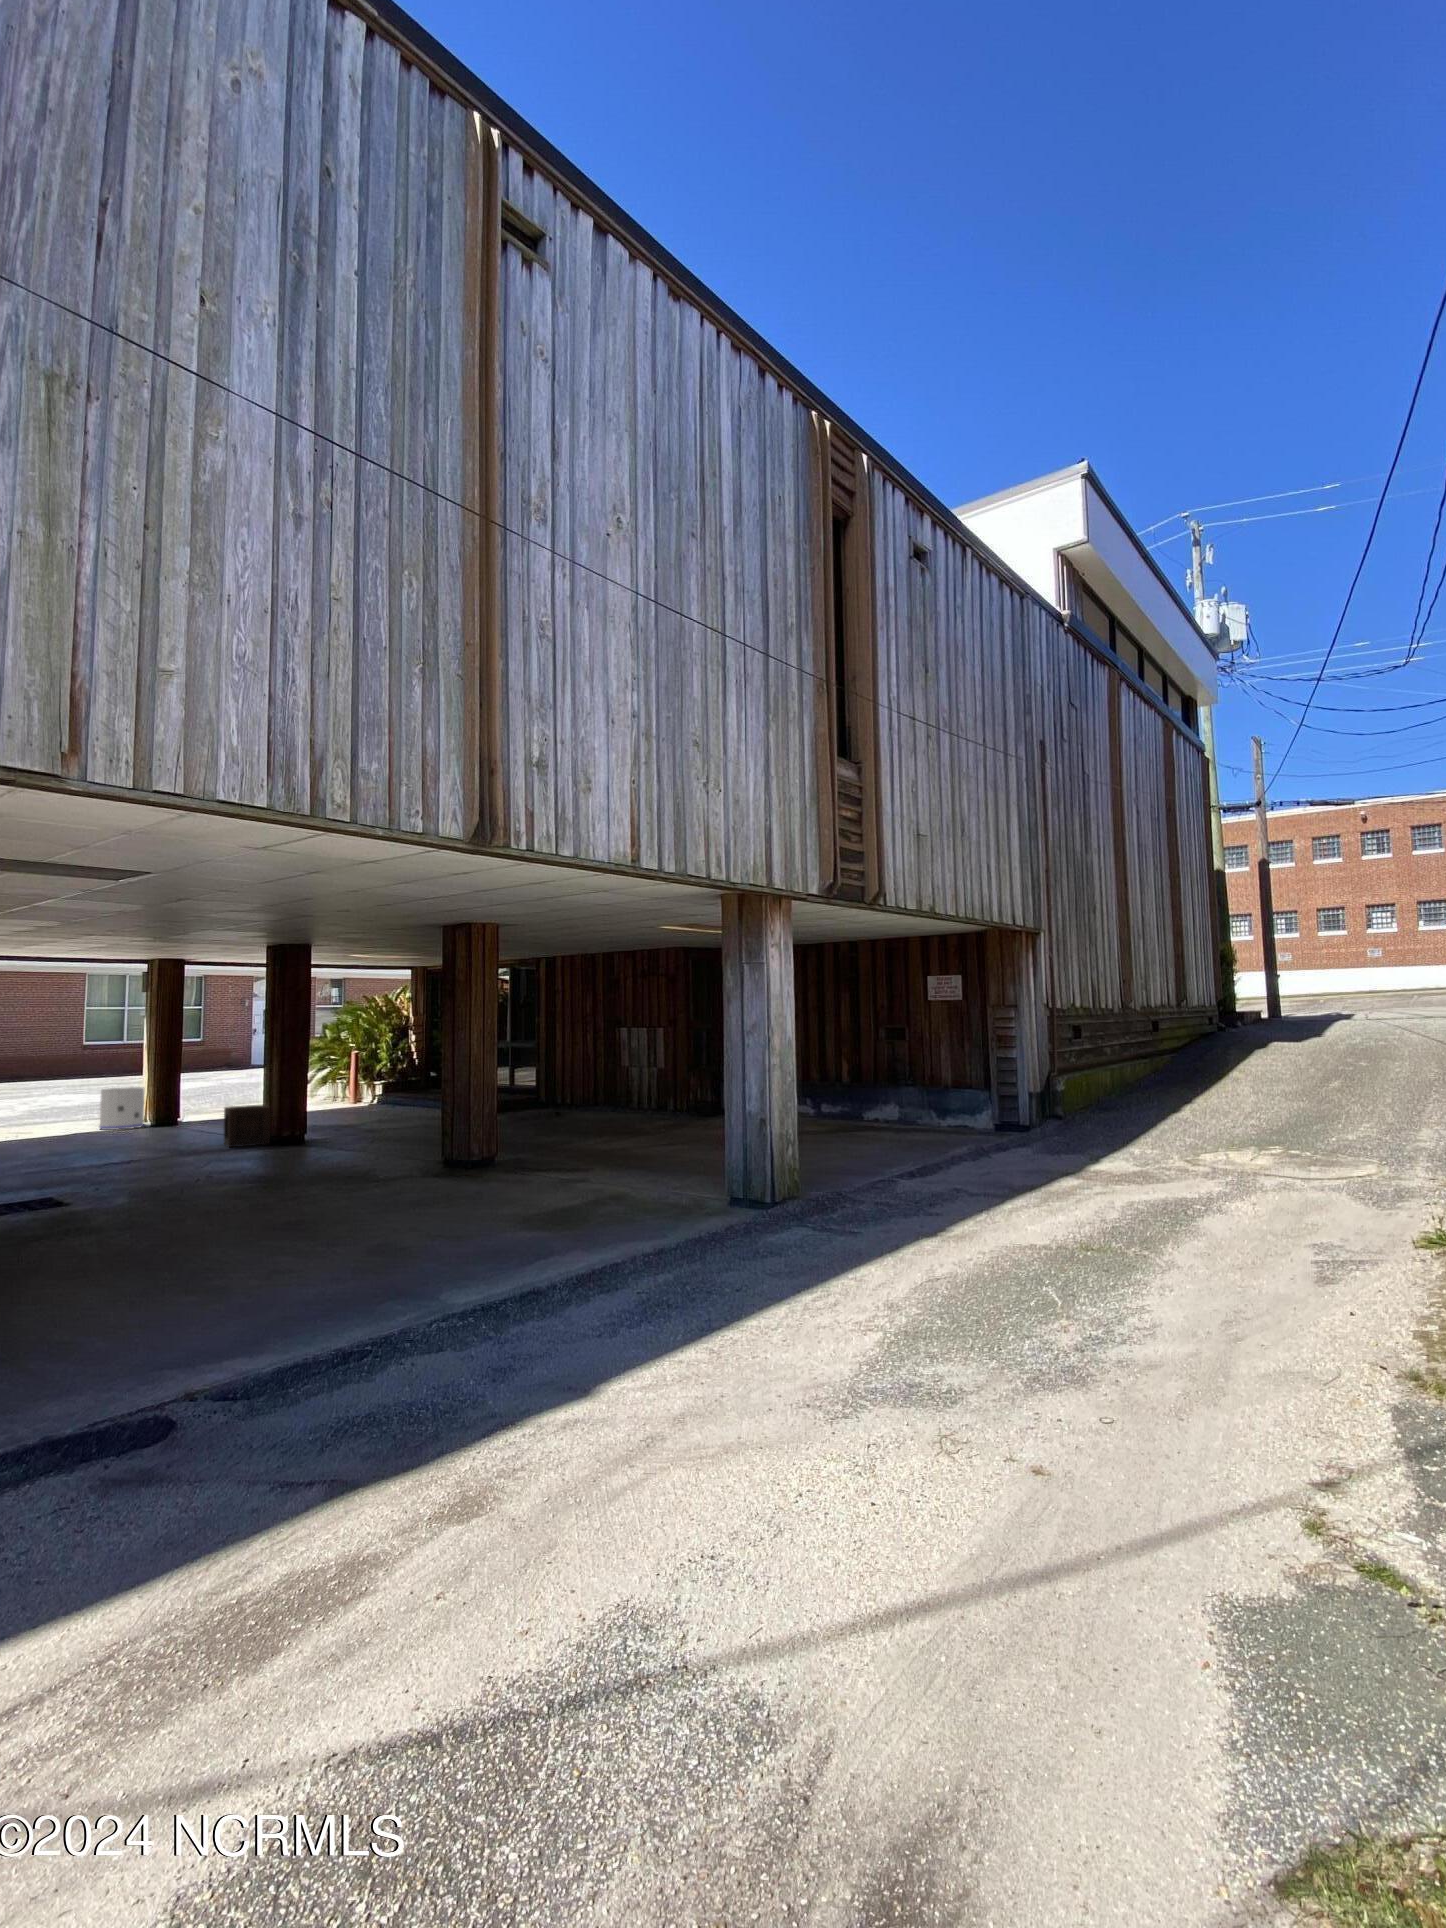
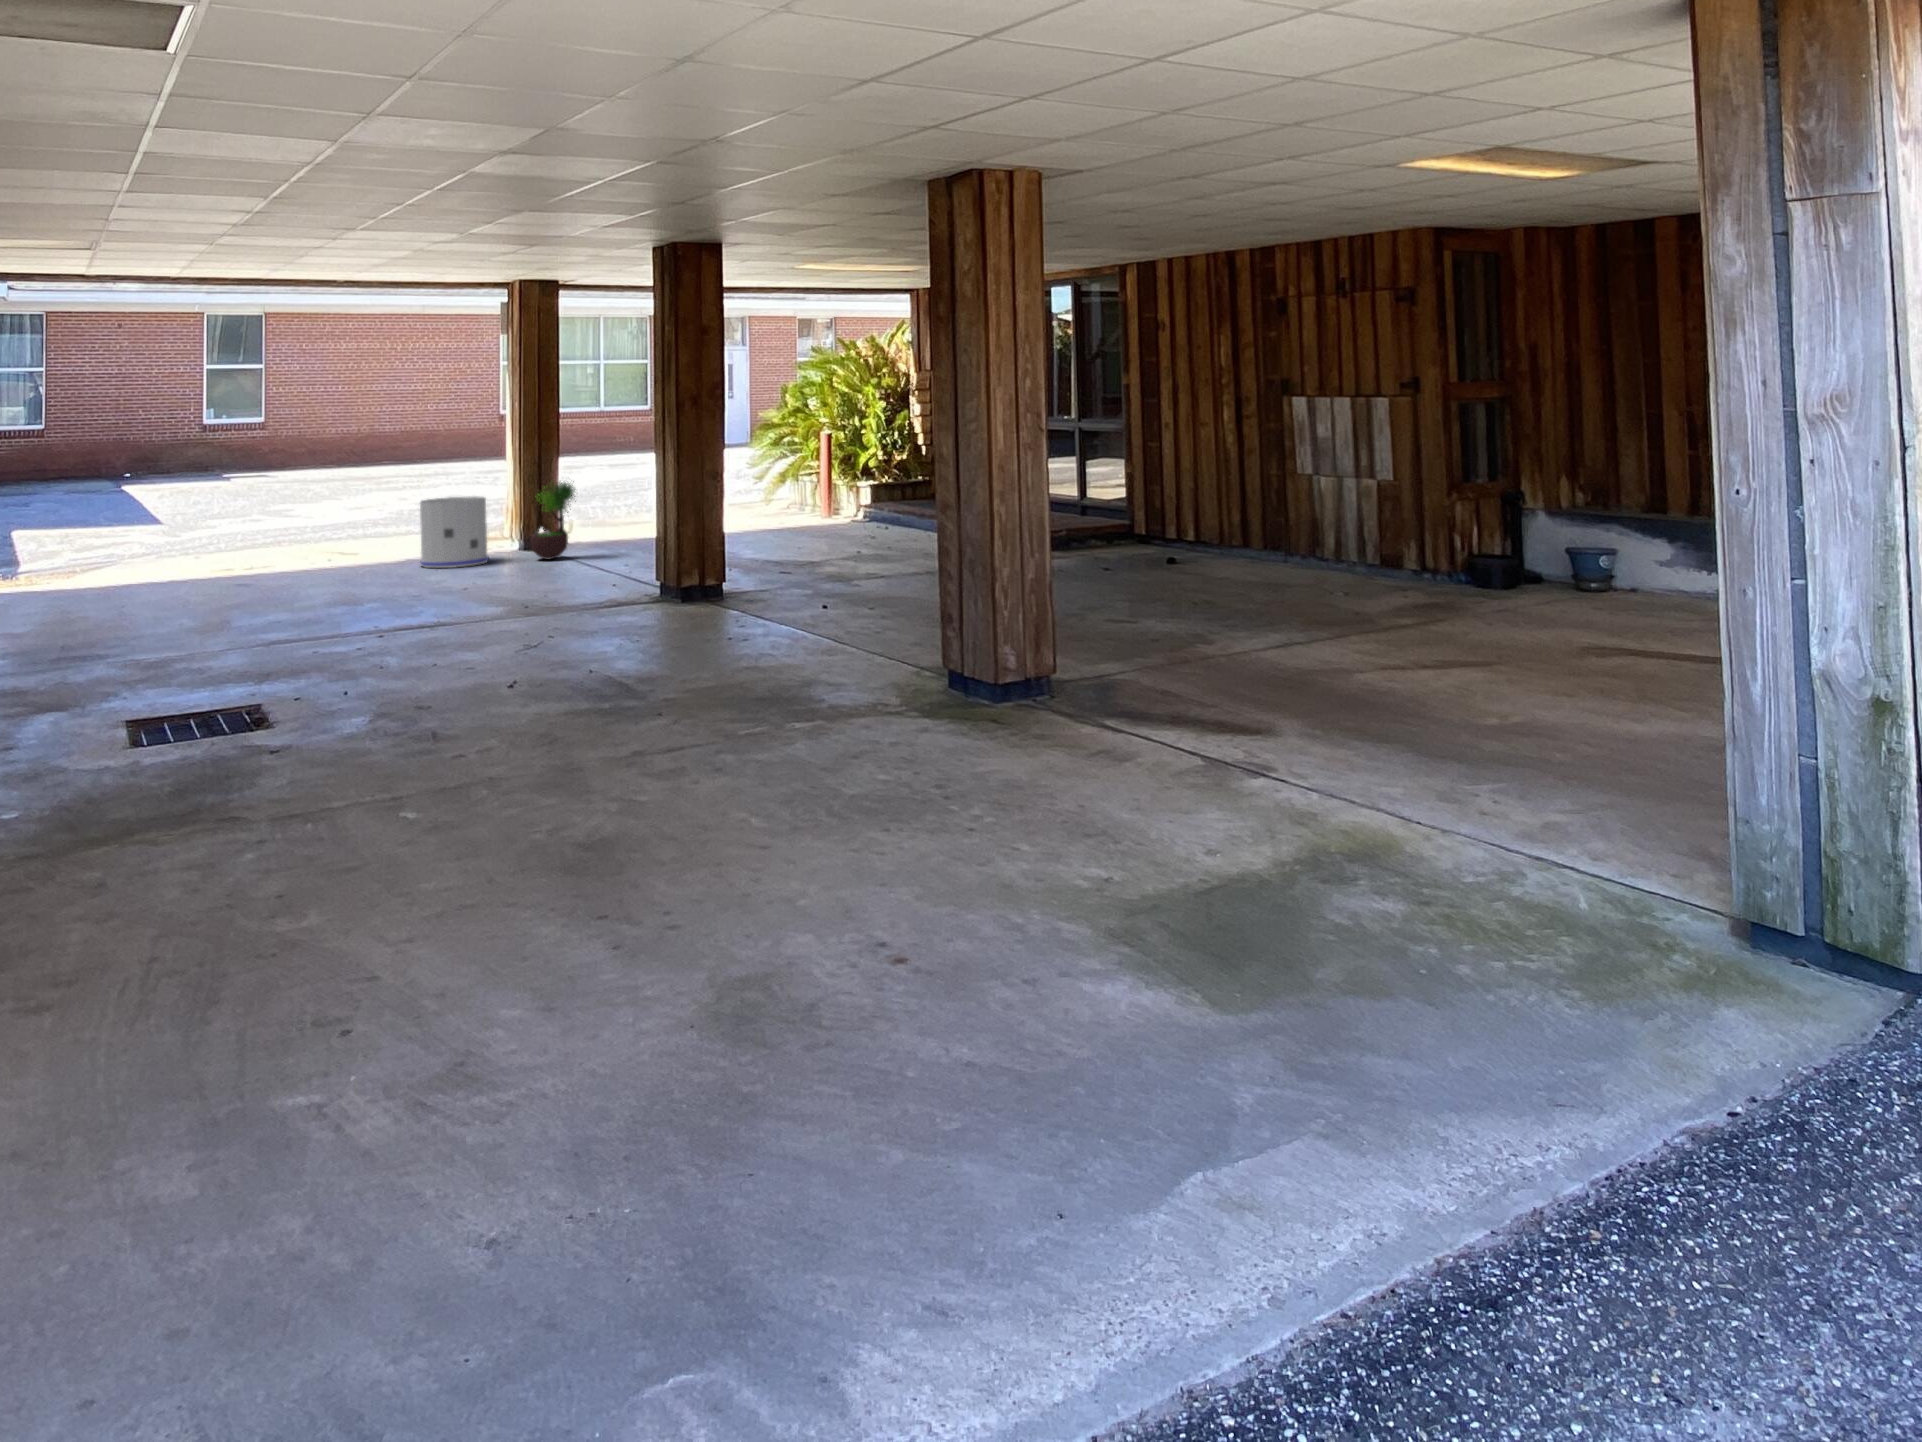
potted tree: none [173,1073,206,1124] -> present [530,481,576,559]
wooden crate: present [224,1105,271,1147] -> none [579,536,654,617]

